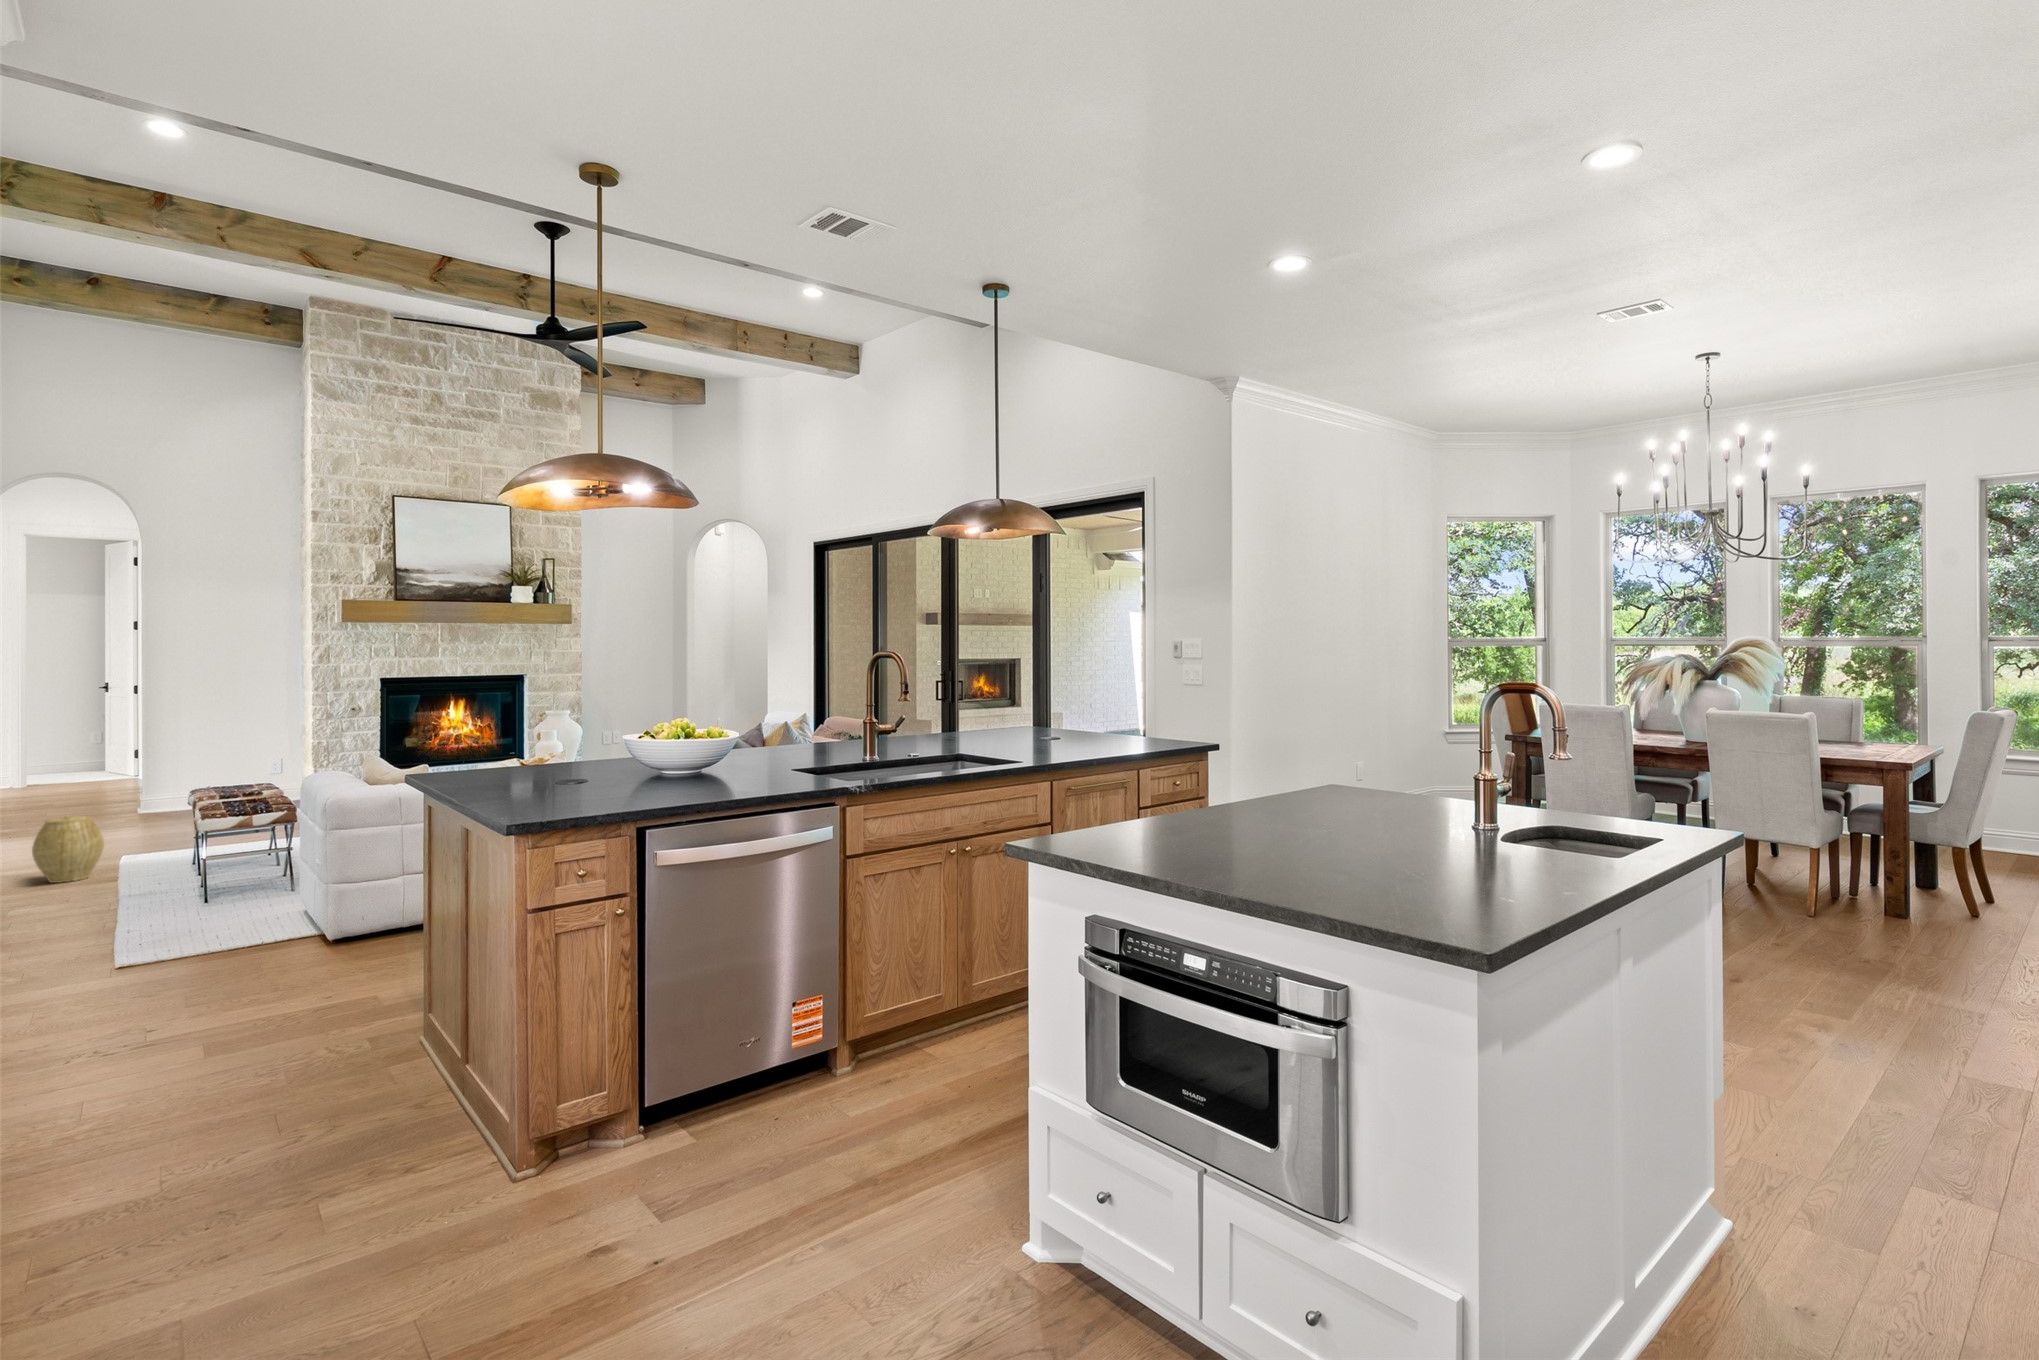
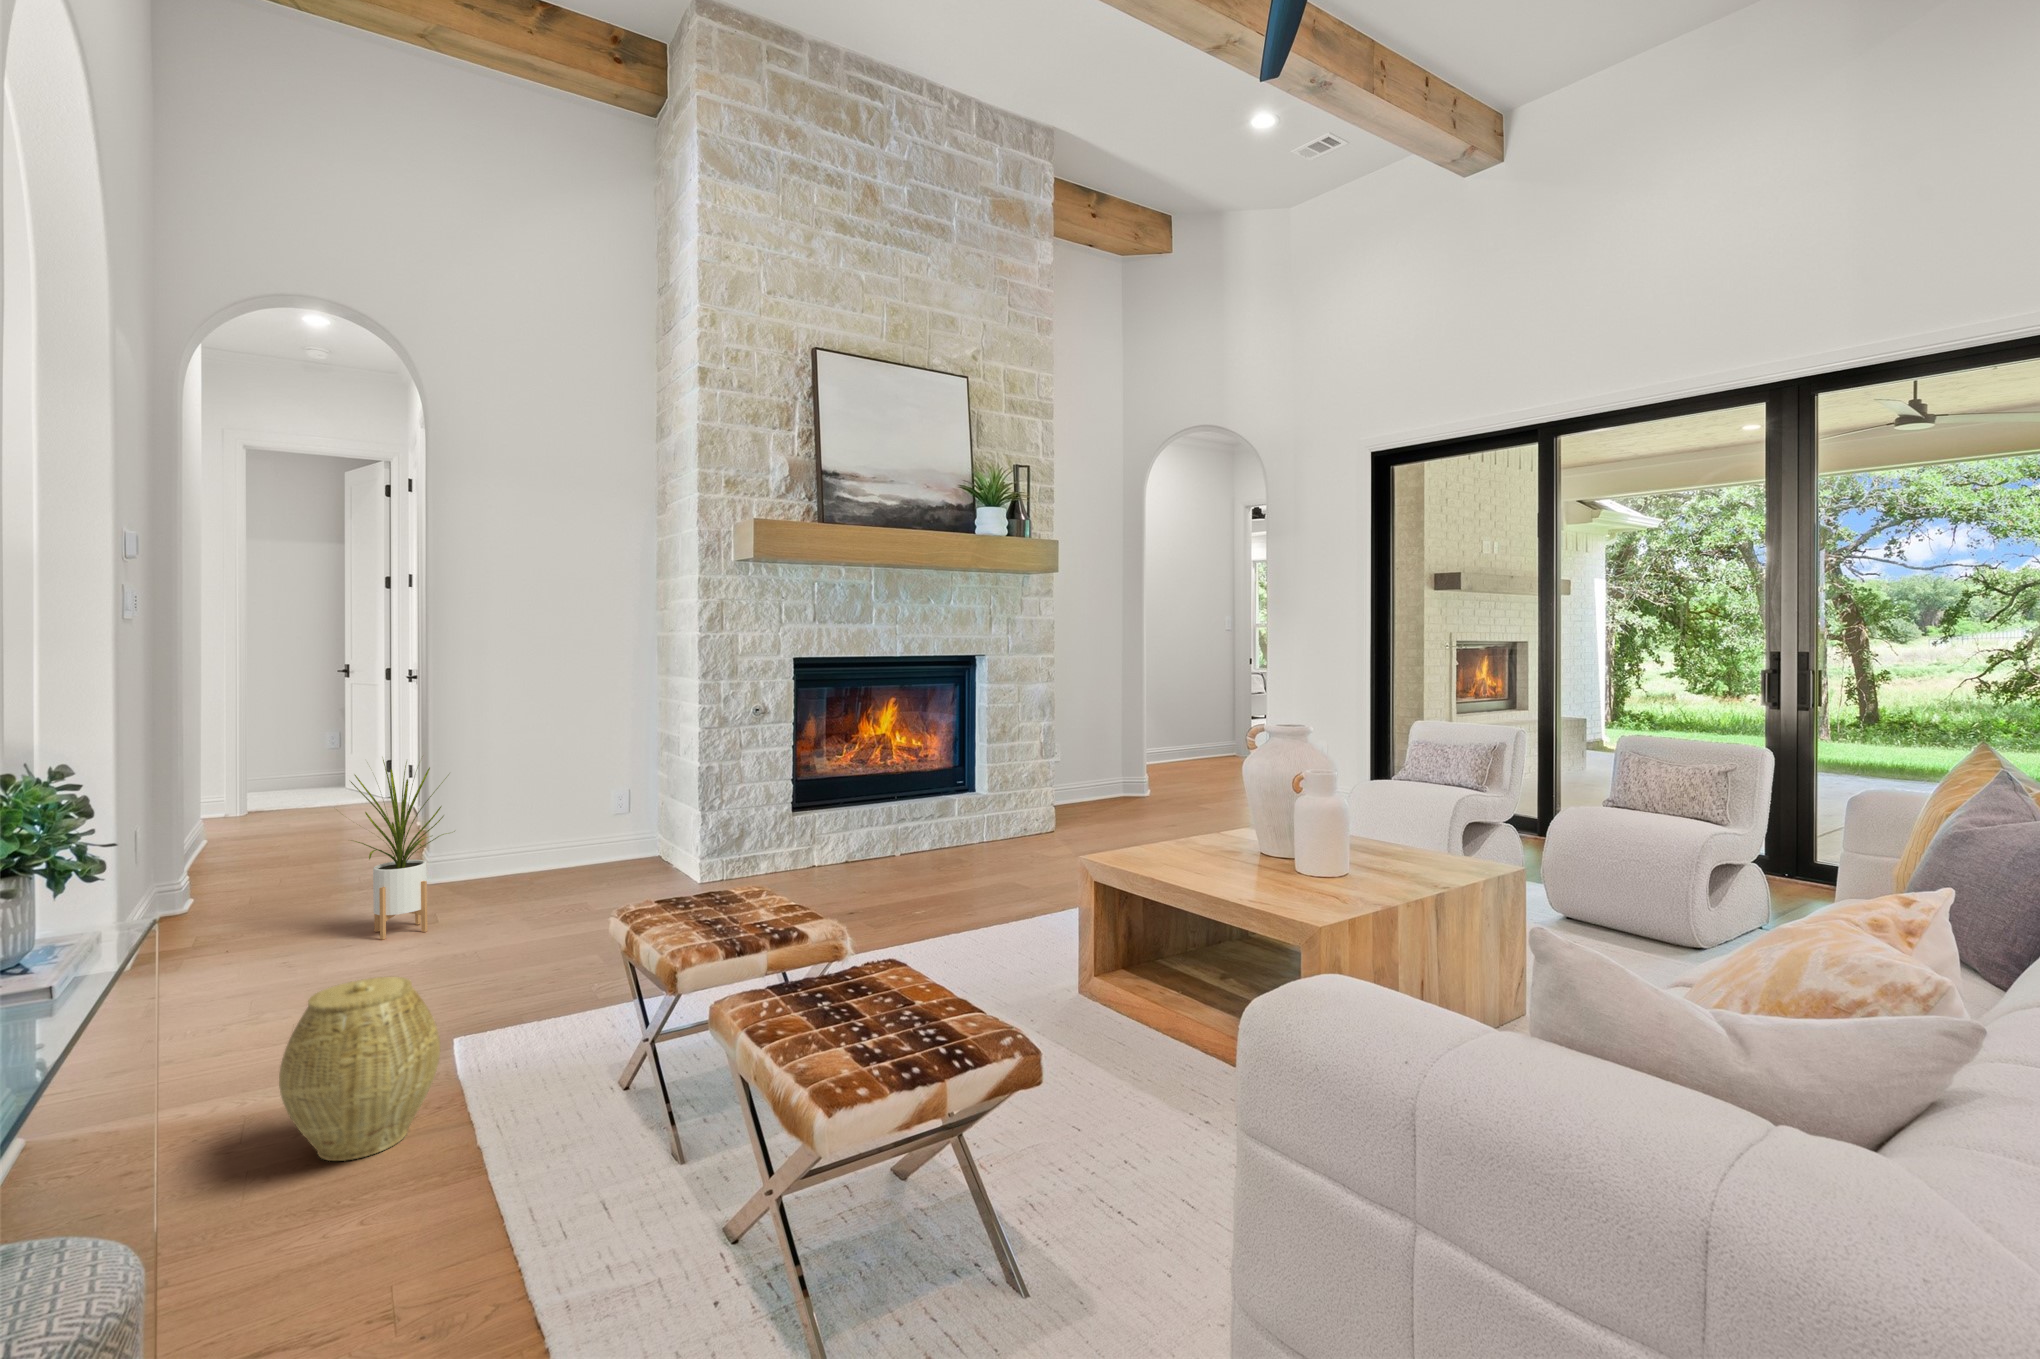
house plant: none [72,735,147,833] -> present [351,760,455,940]

